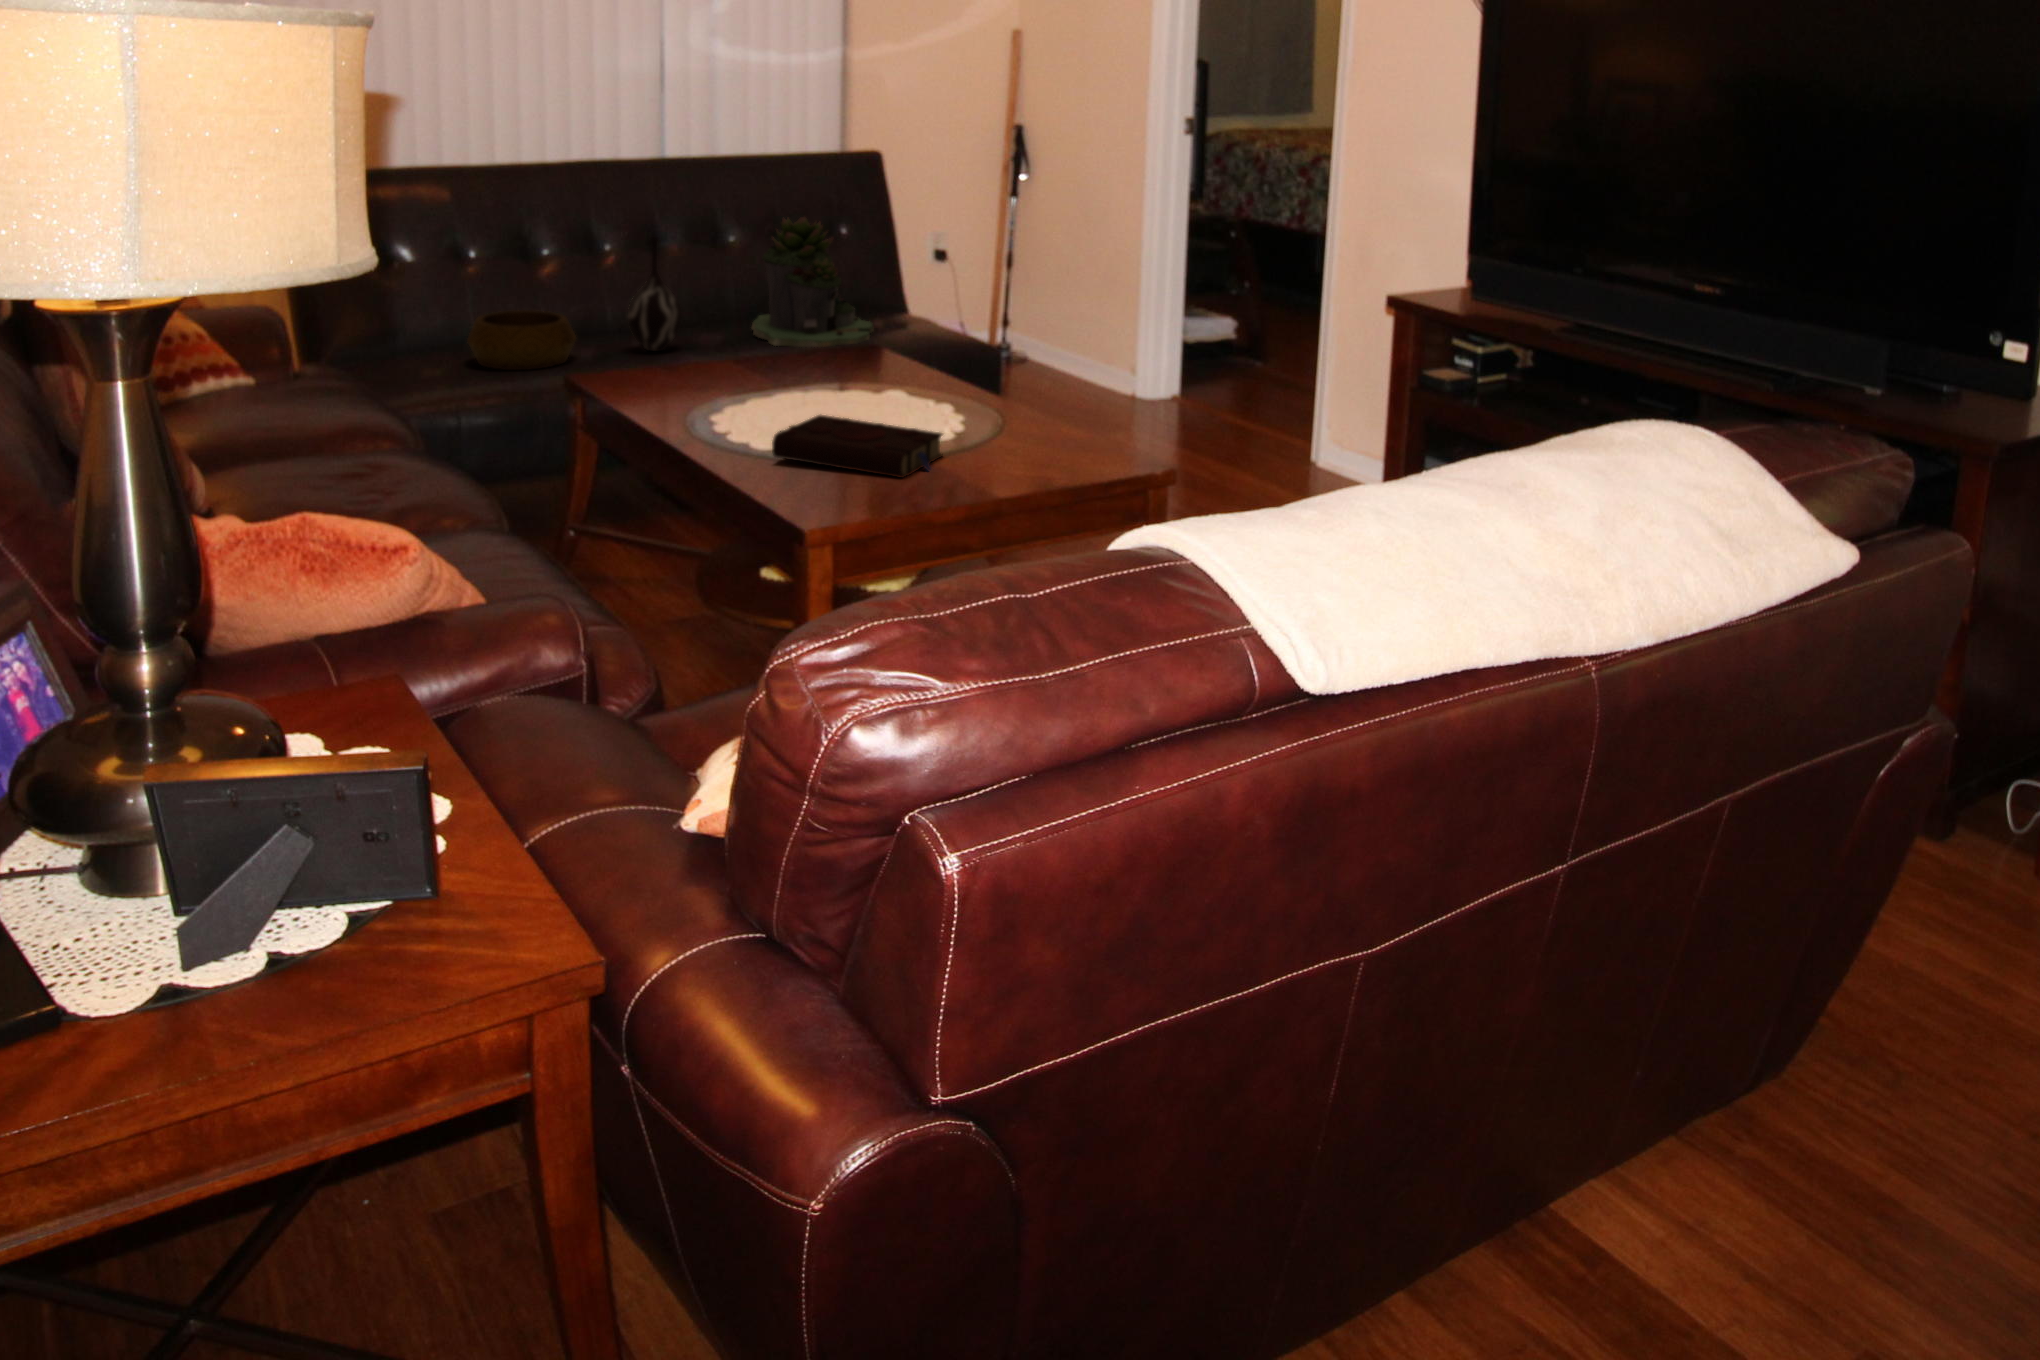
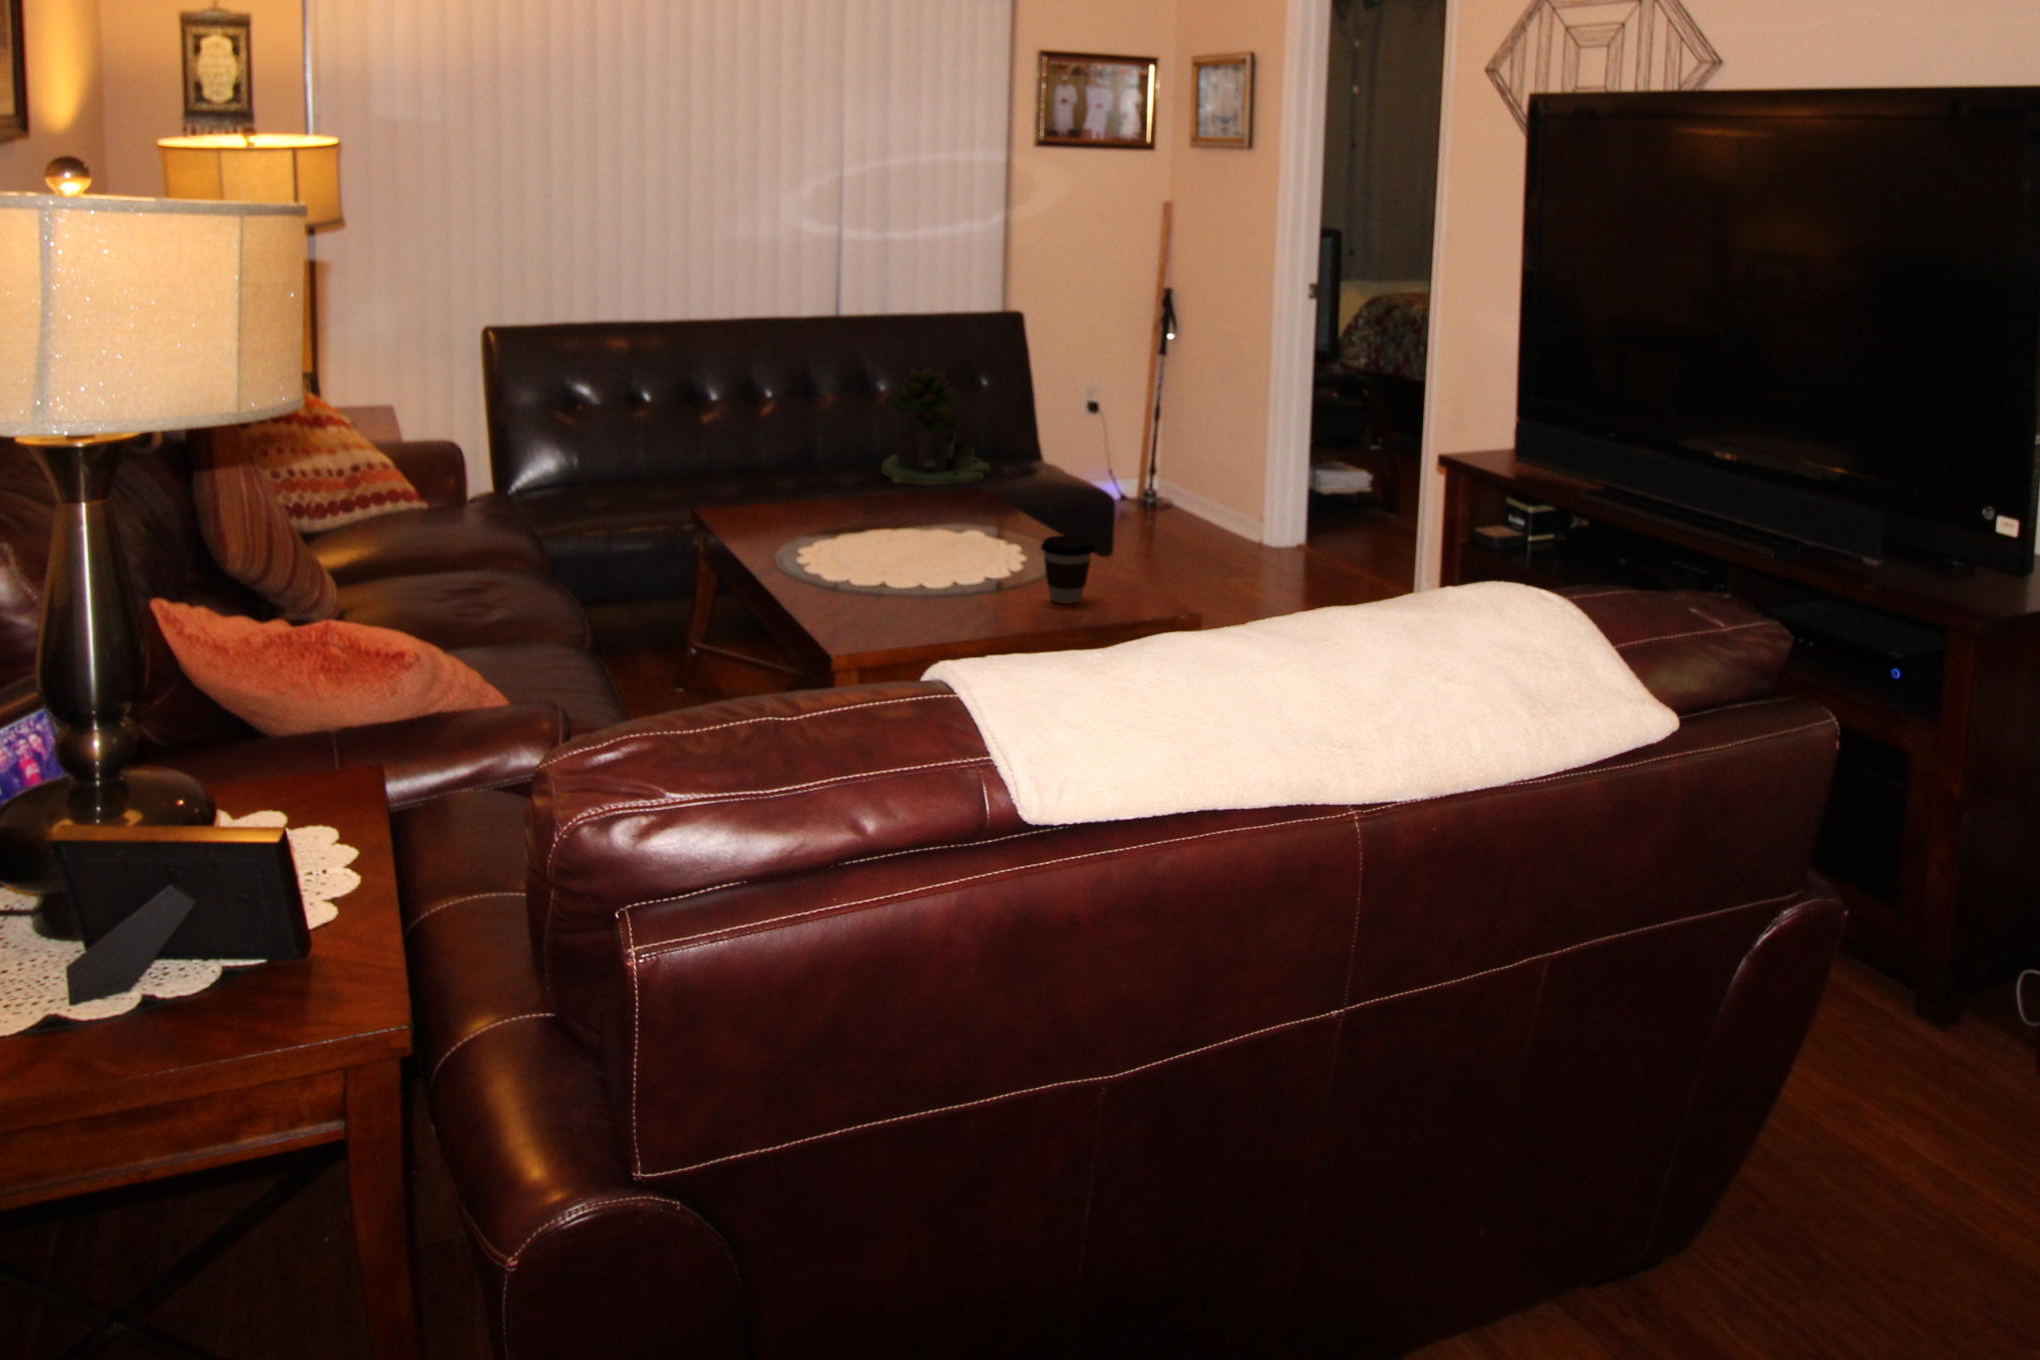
vase: present [628,237,681,351] -> none [767,384,814,485]
decorative bowl: present [467,310,576,370] -> none [625,446,720,499]
coffee cup: none [1002,395,1062,469] -> present [1041,535,1095,604]
book: present [772,415,943,478] -> none [837,547,993,608]

